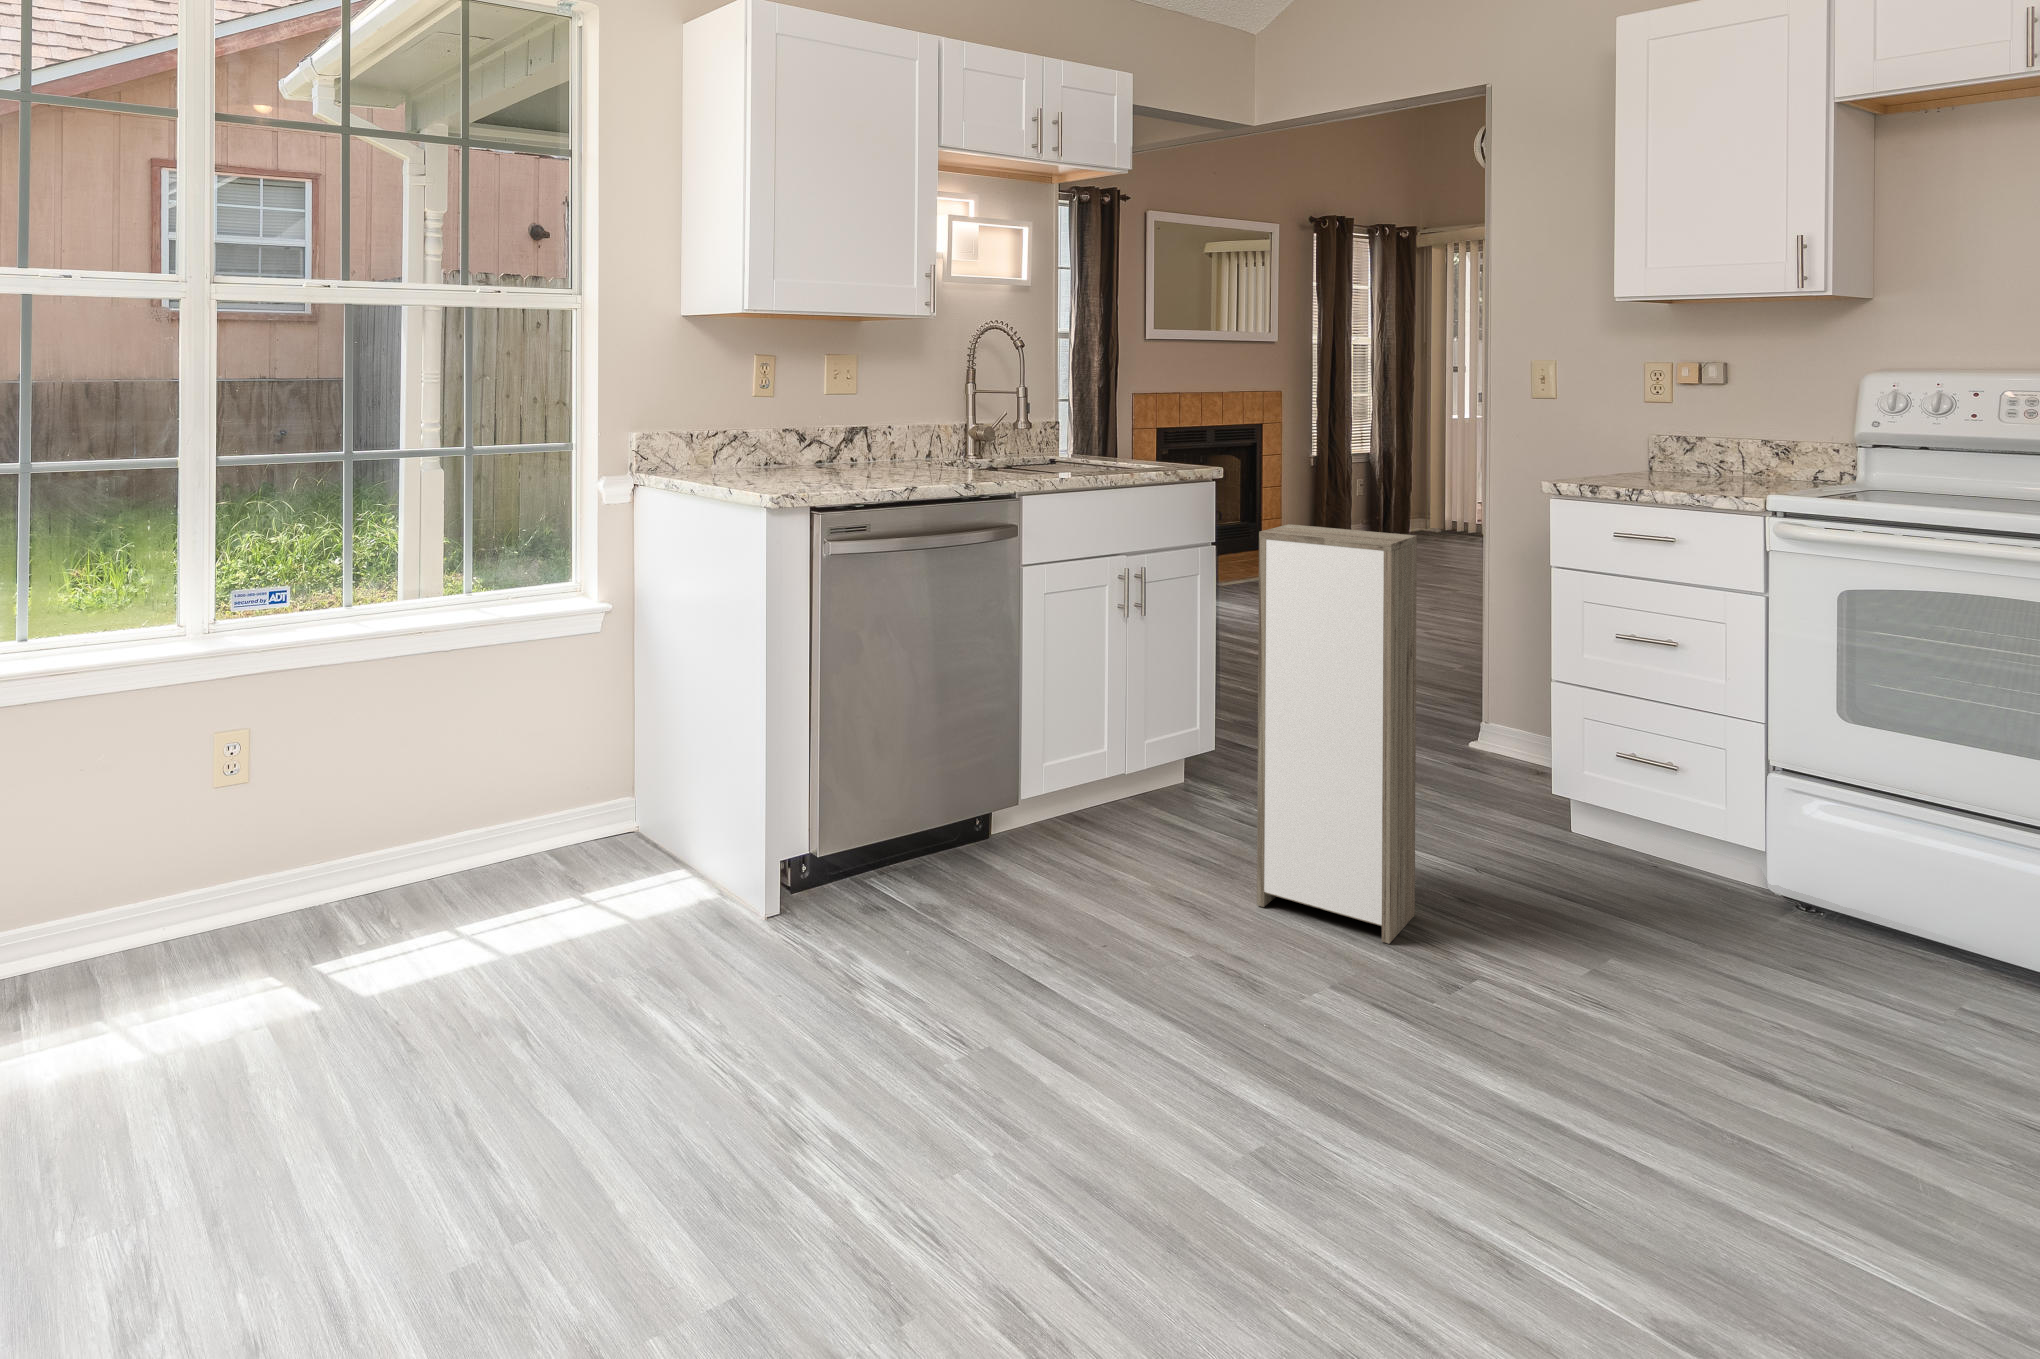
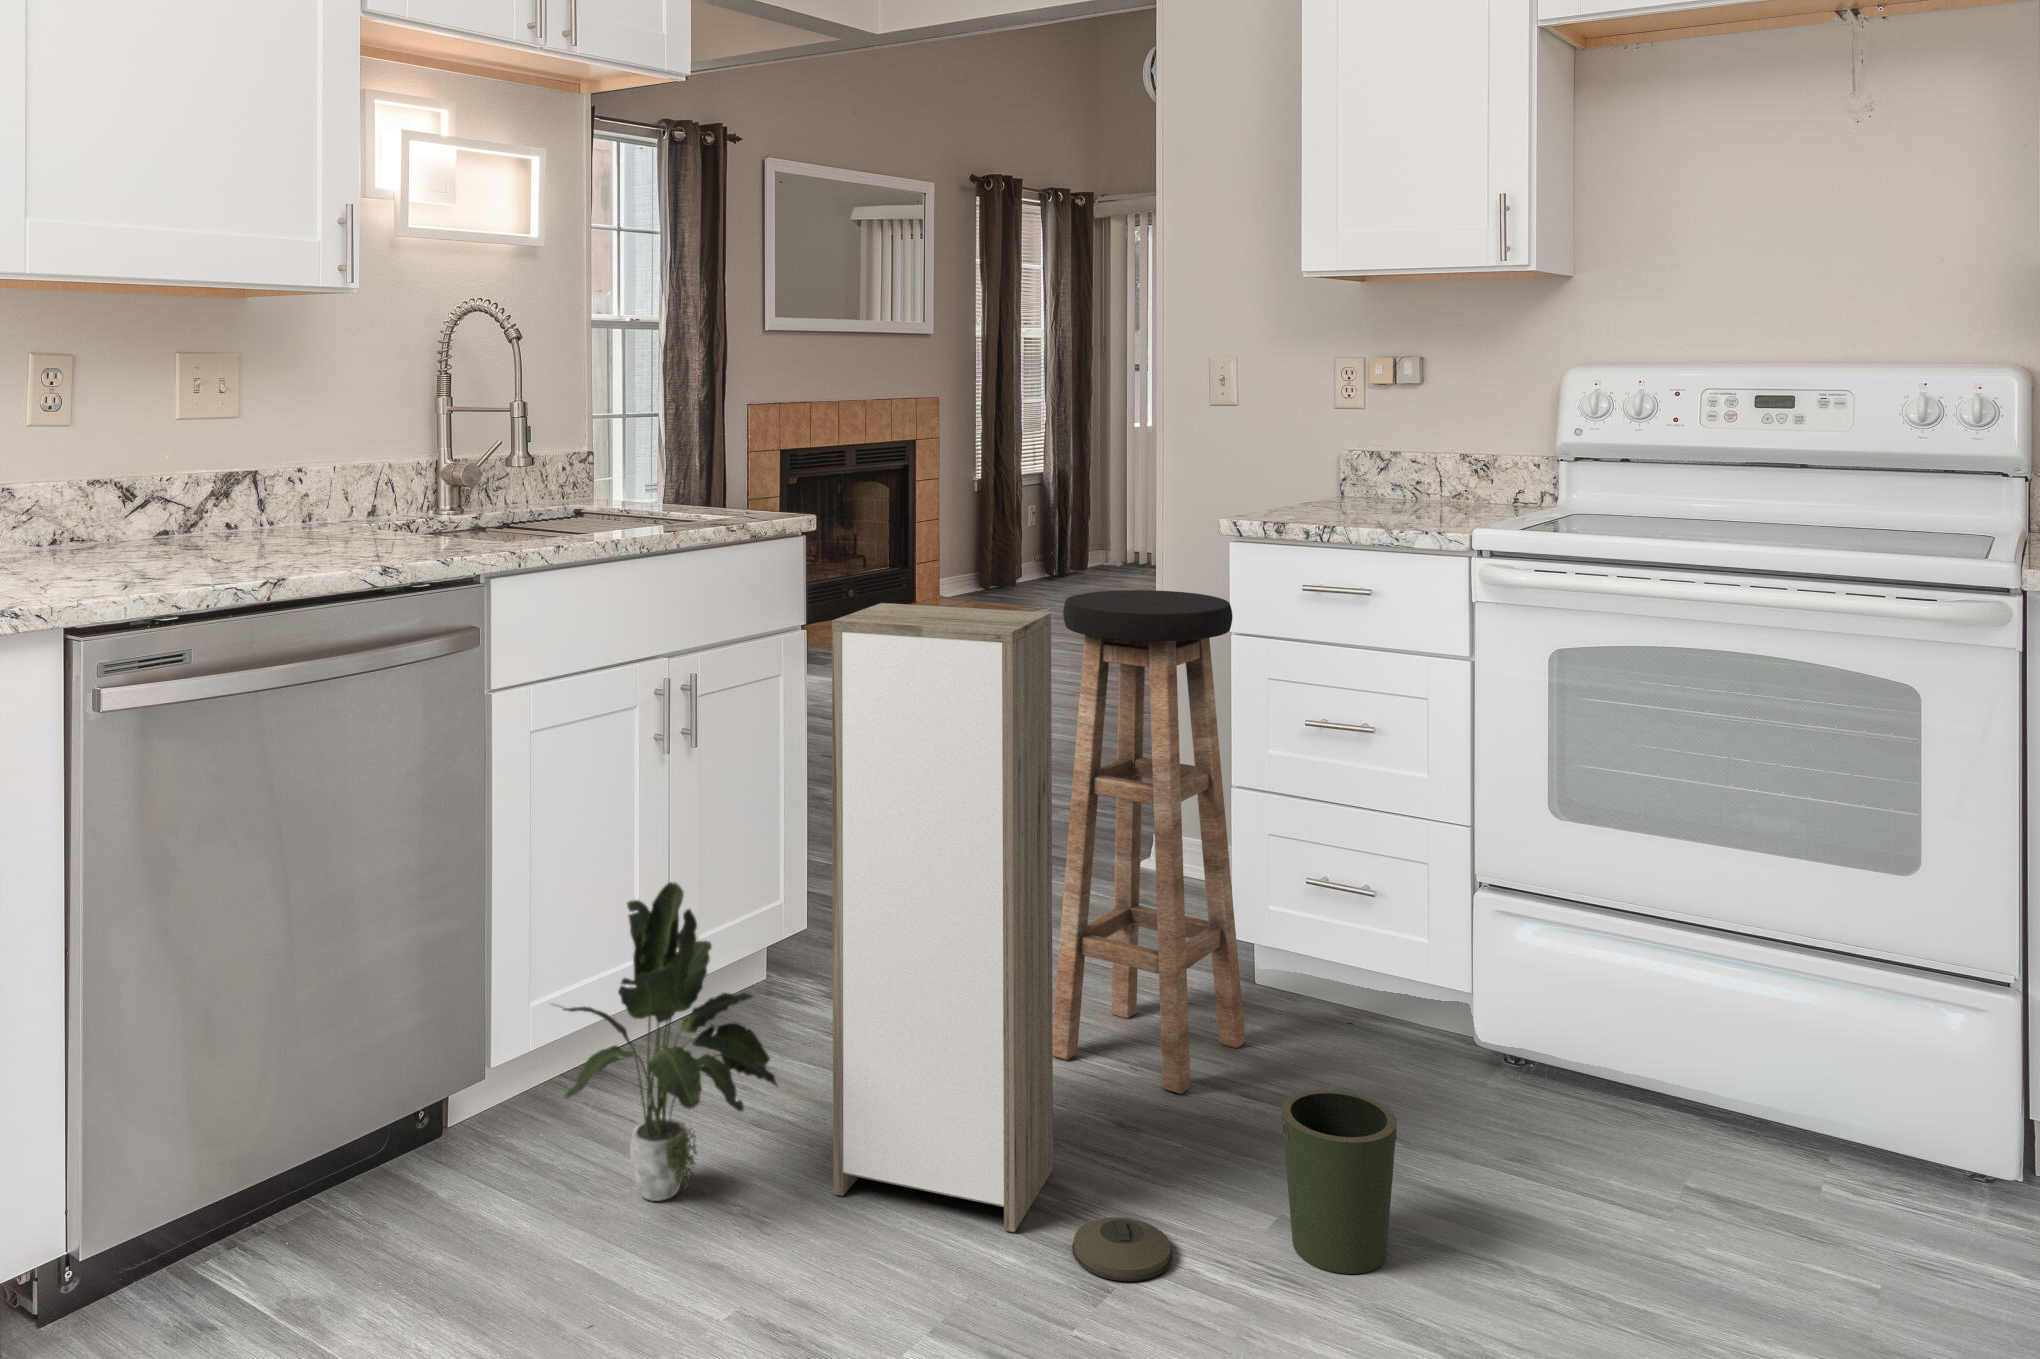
bar stool: none [1407,529,1564,886] -> present [1052,590,1245,1094]
potted plant: none [1071,693,1218,892] -> present [563,882,778,1201]
trash can: none [1433,880,1691,1006] -> present [1072,1090,1397,1281]

